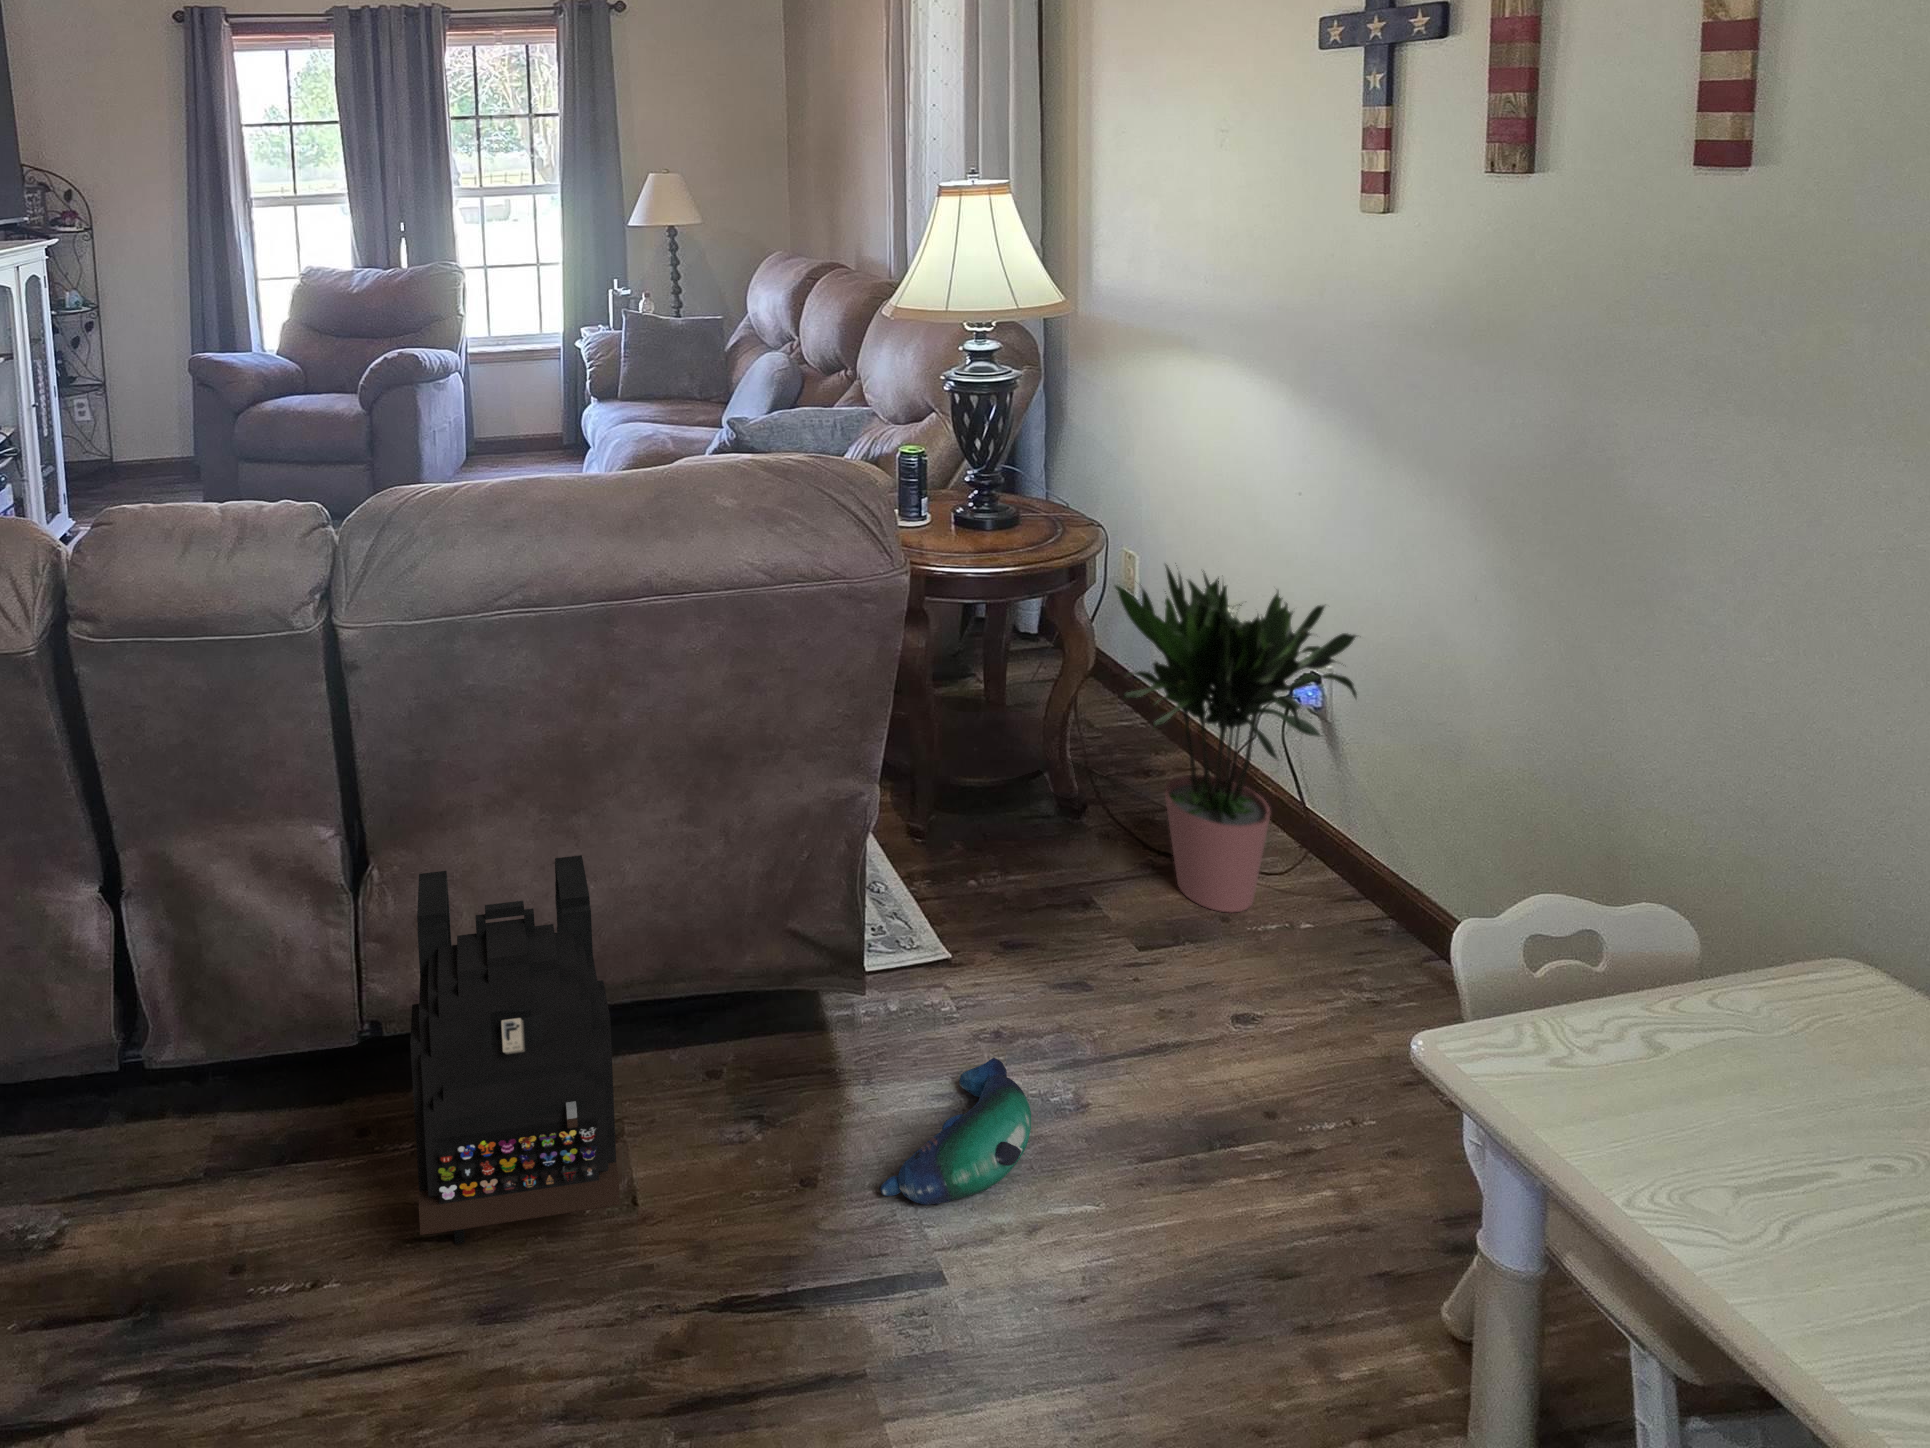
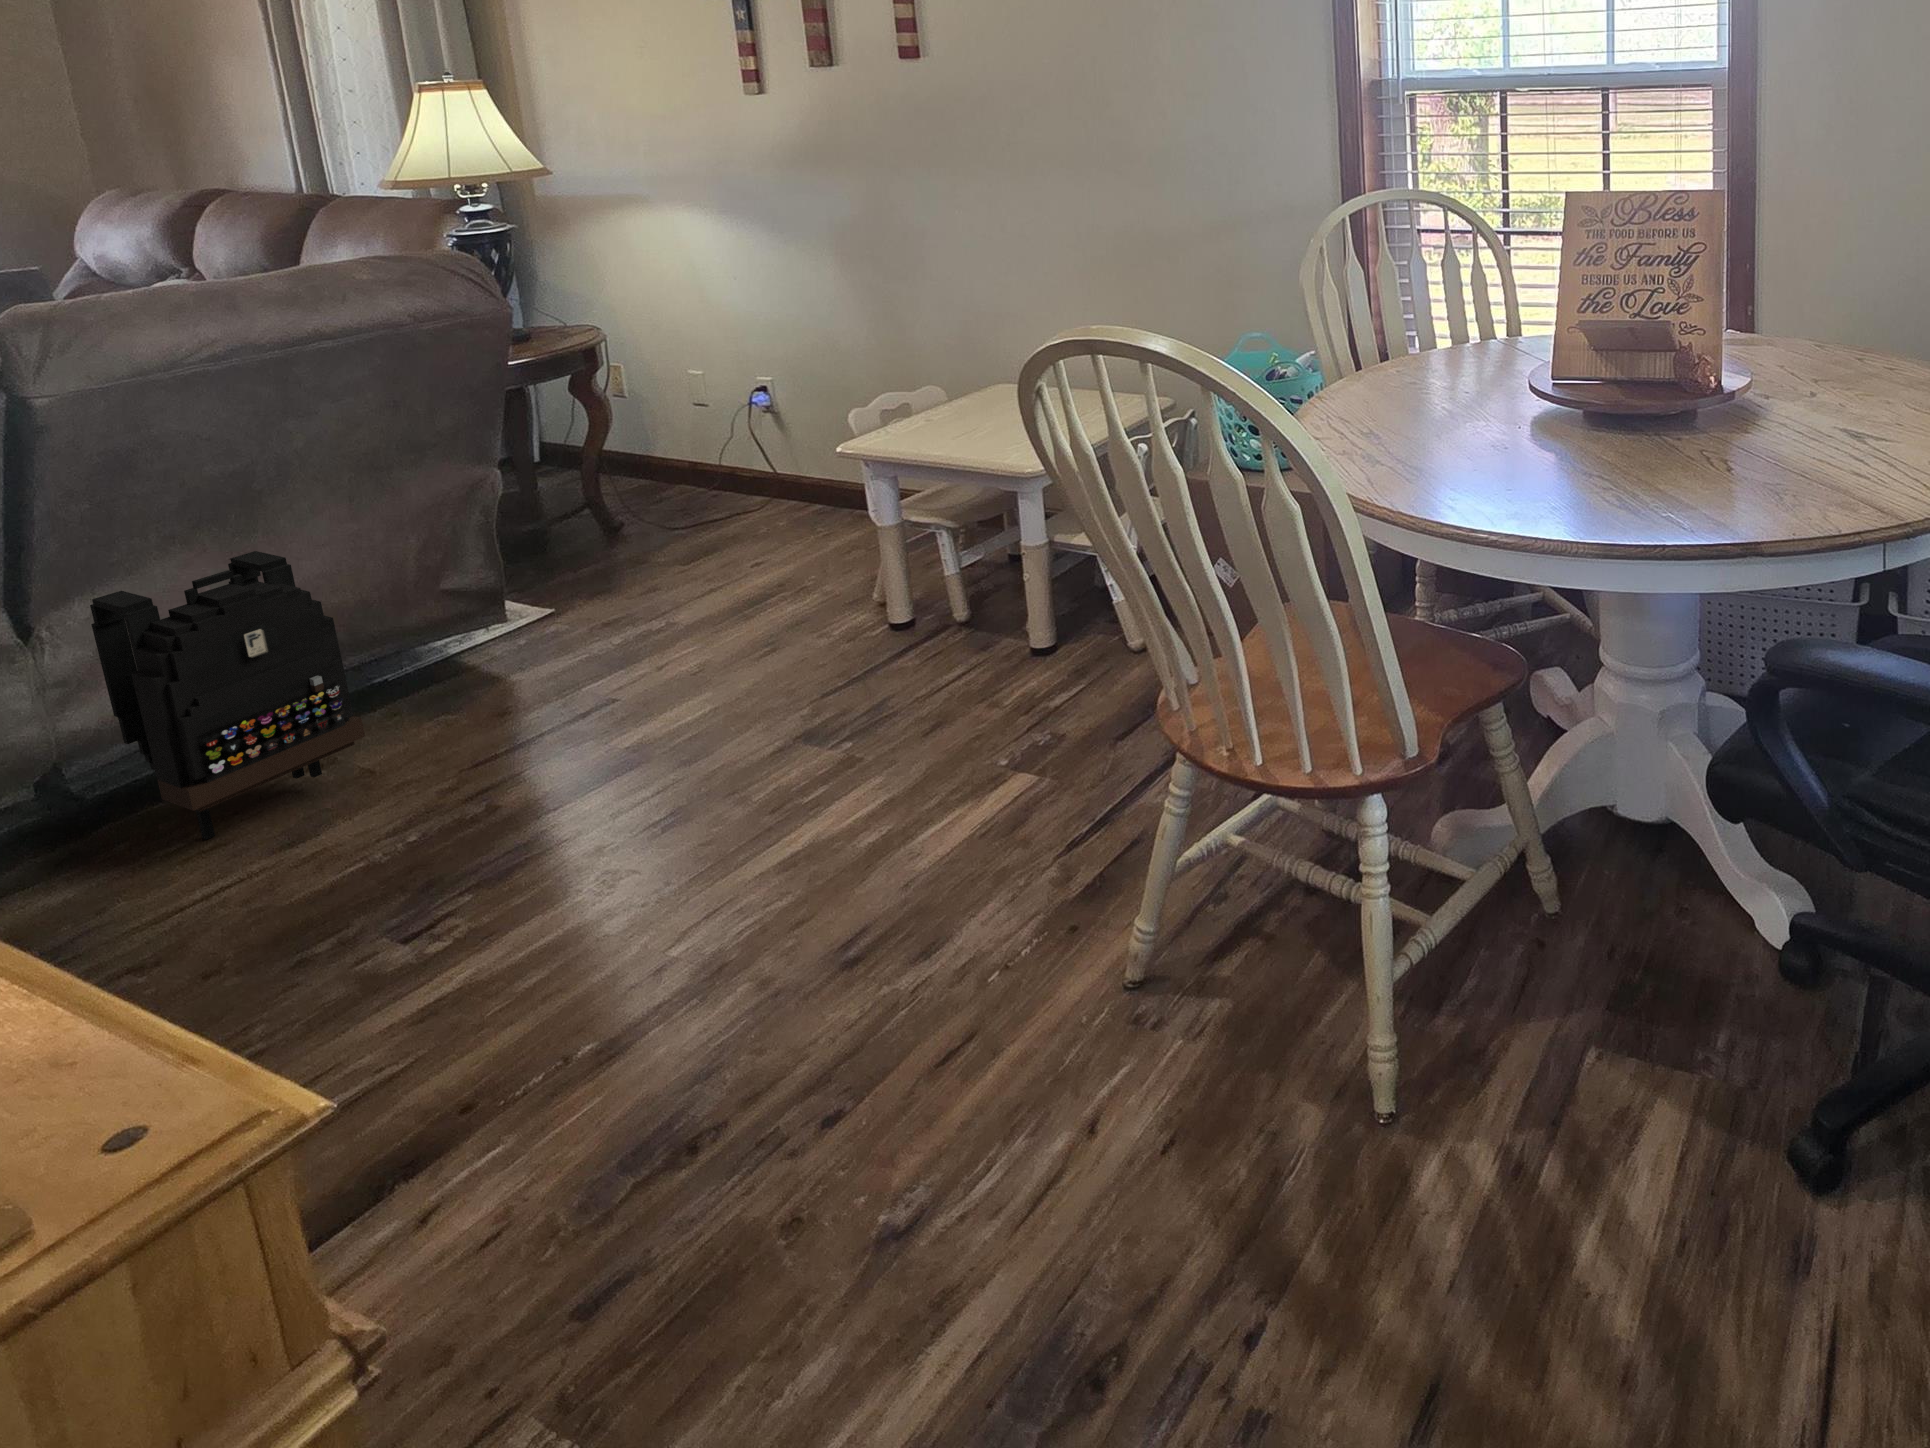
potted plant: present [1115,565,1357,912] -> none [619,312,809,532]
plush toy: present [880,1058,1031,1205] -> none [551,608,643,686]

